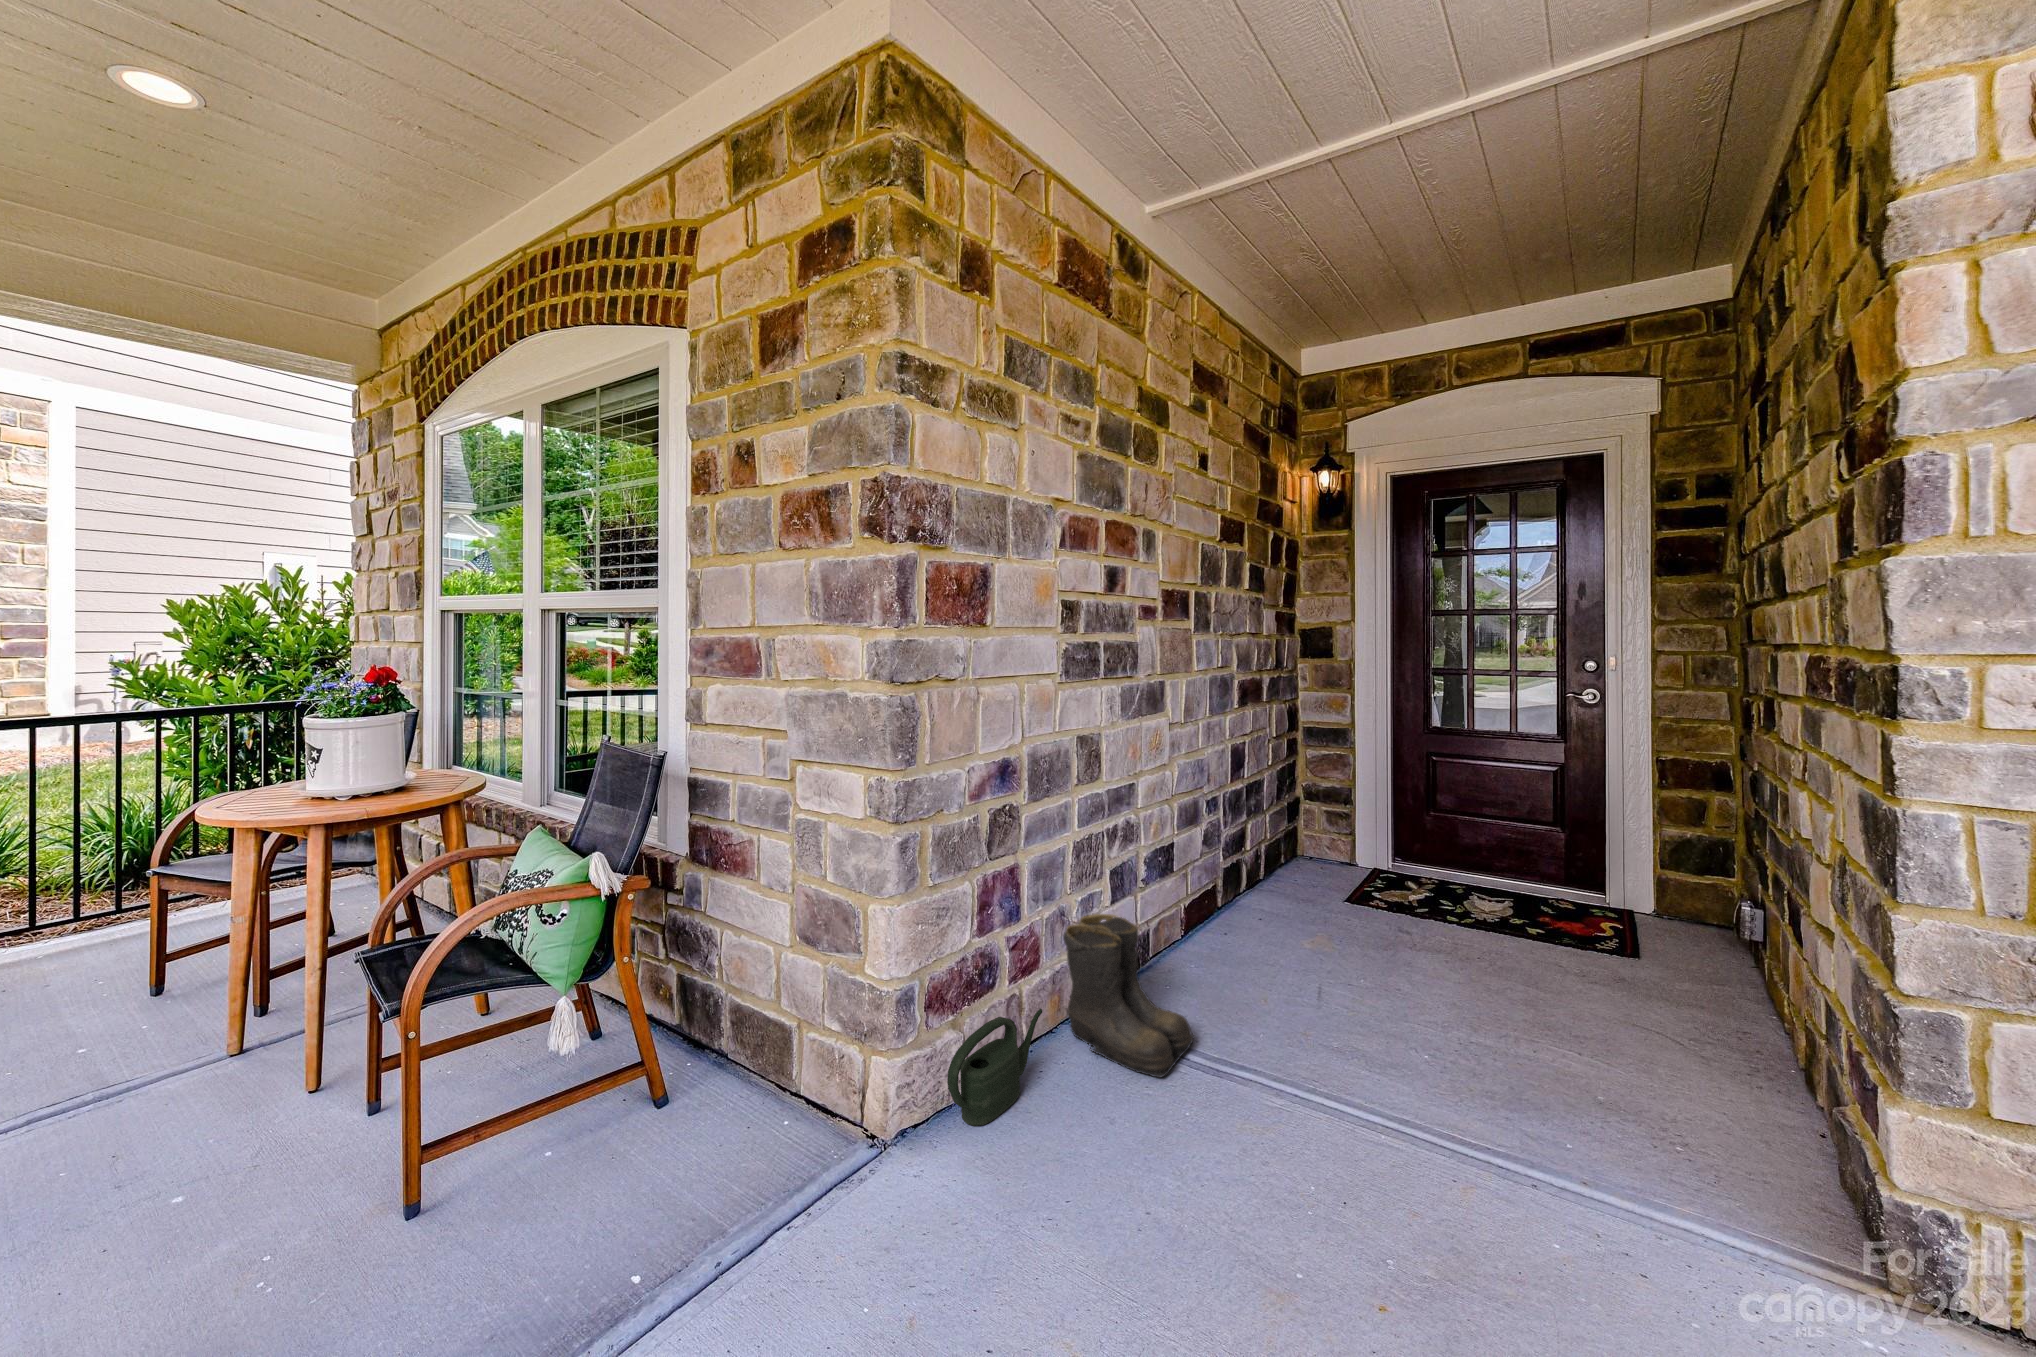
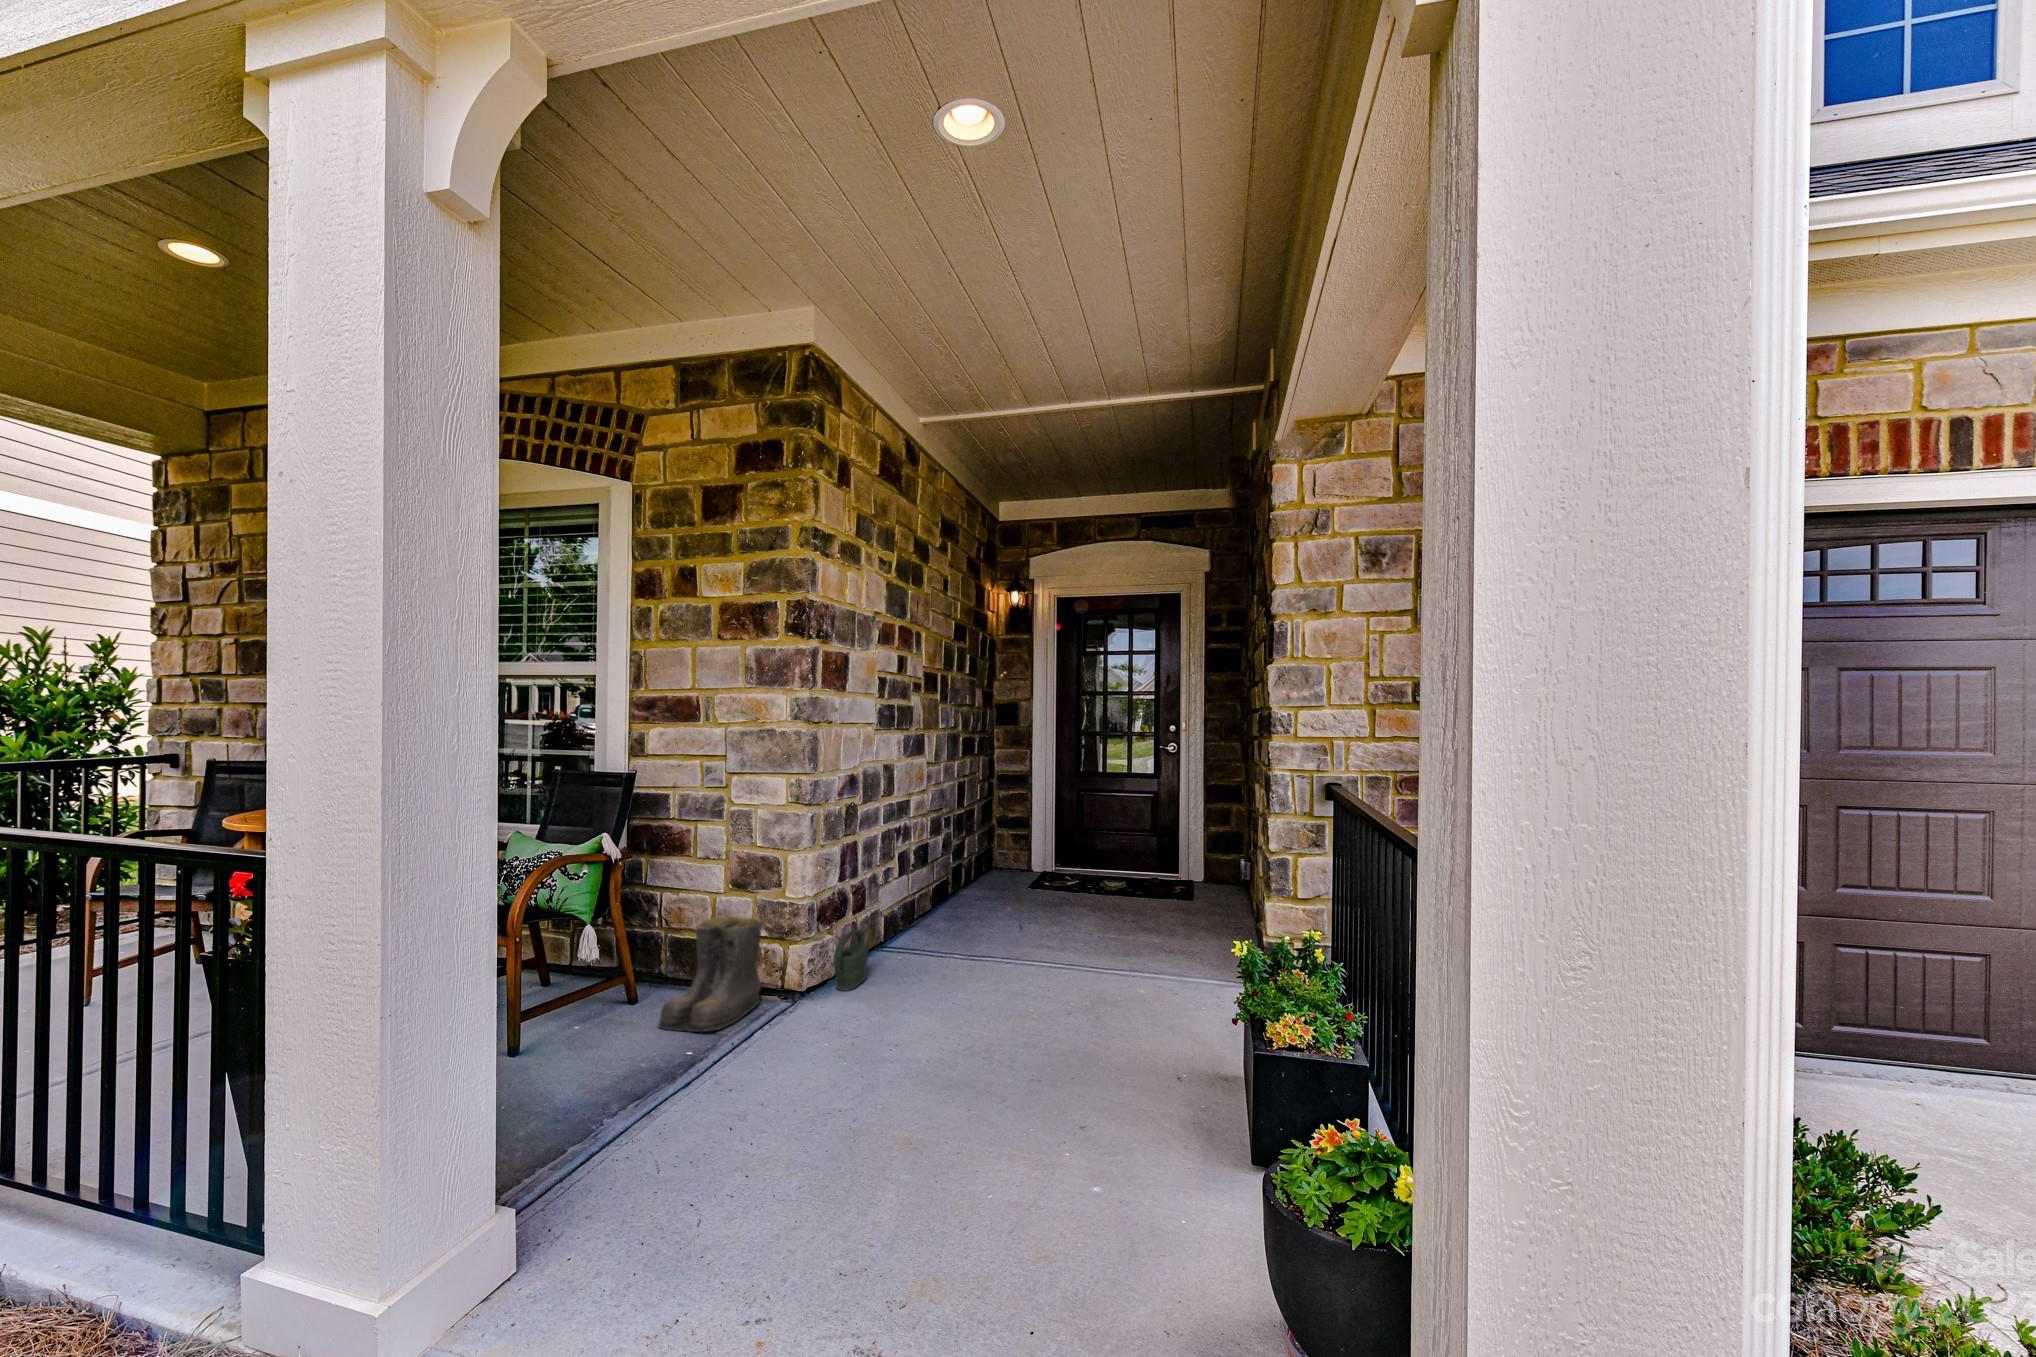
boots: present [1063,914,1196,1078] -> present [658,916,762,1032]

